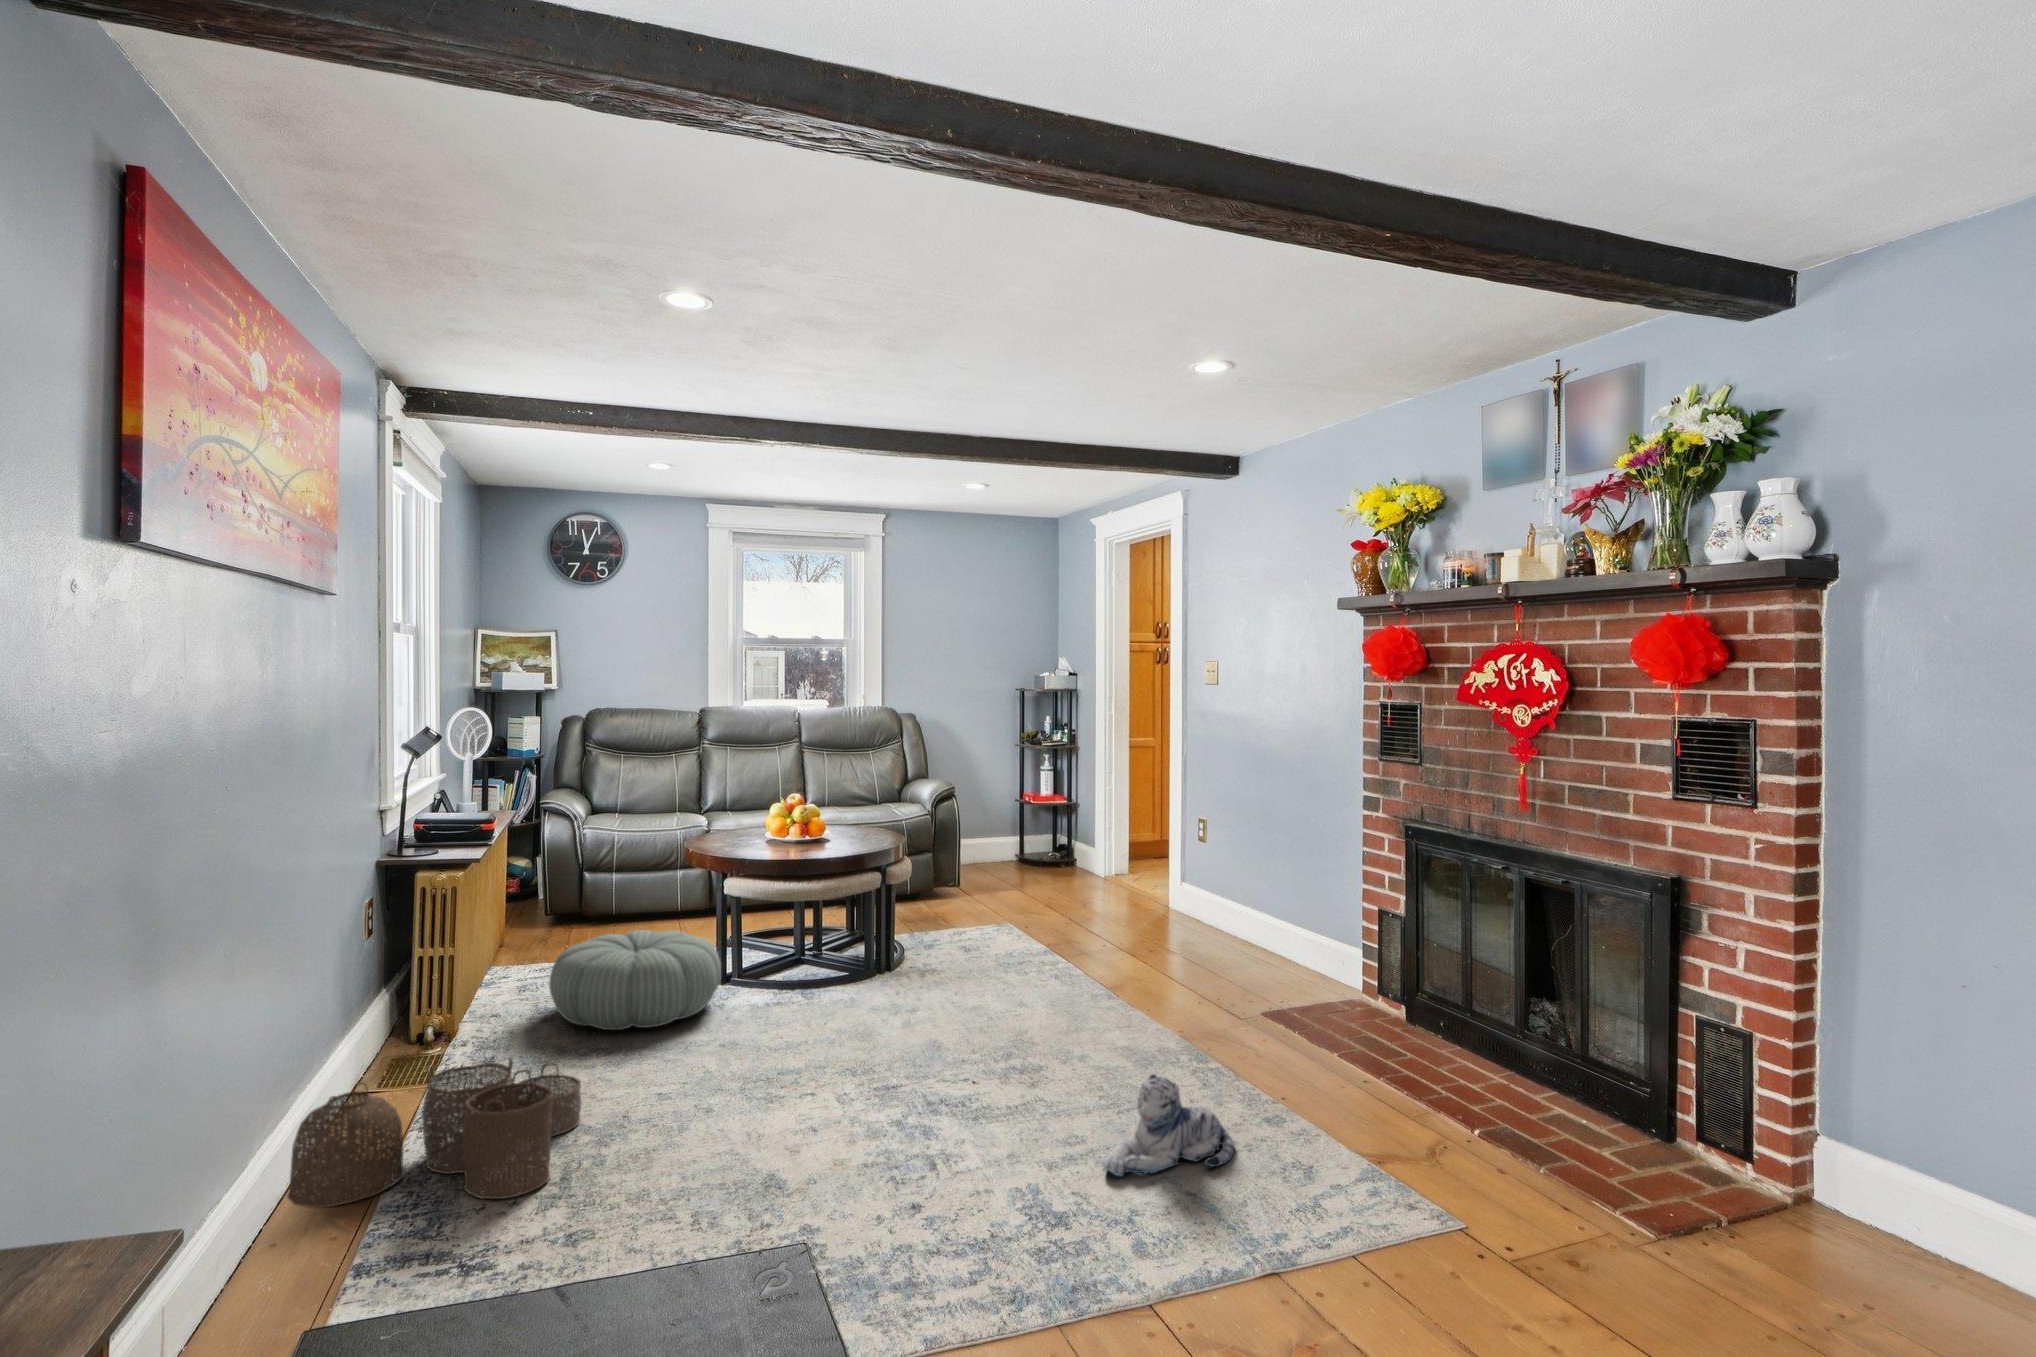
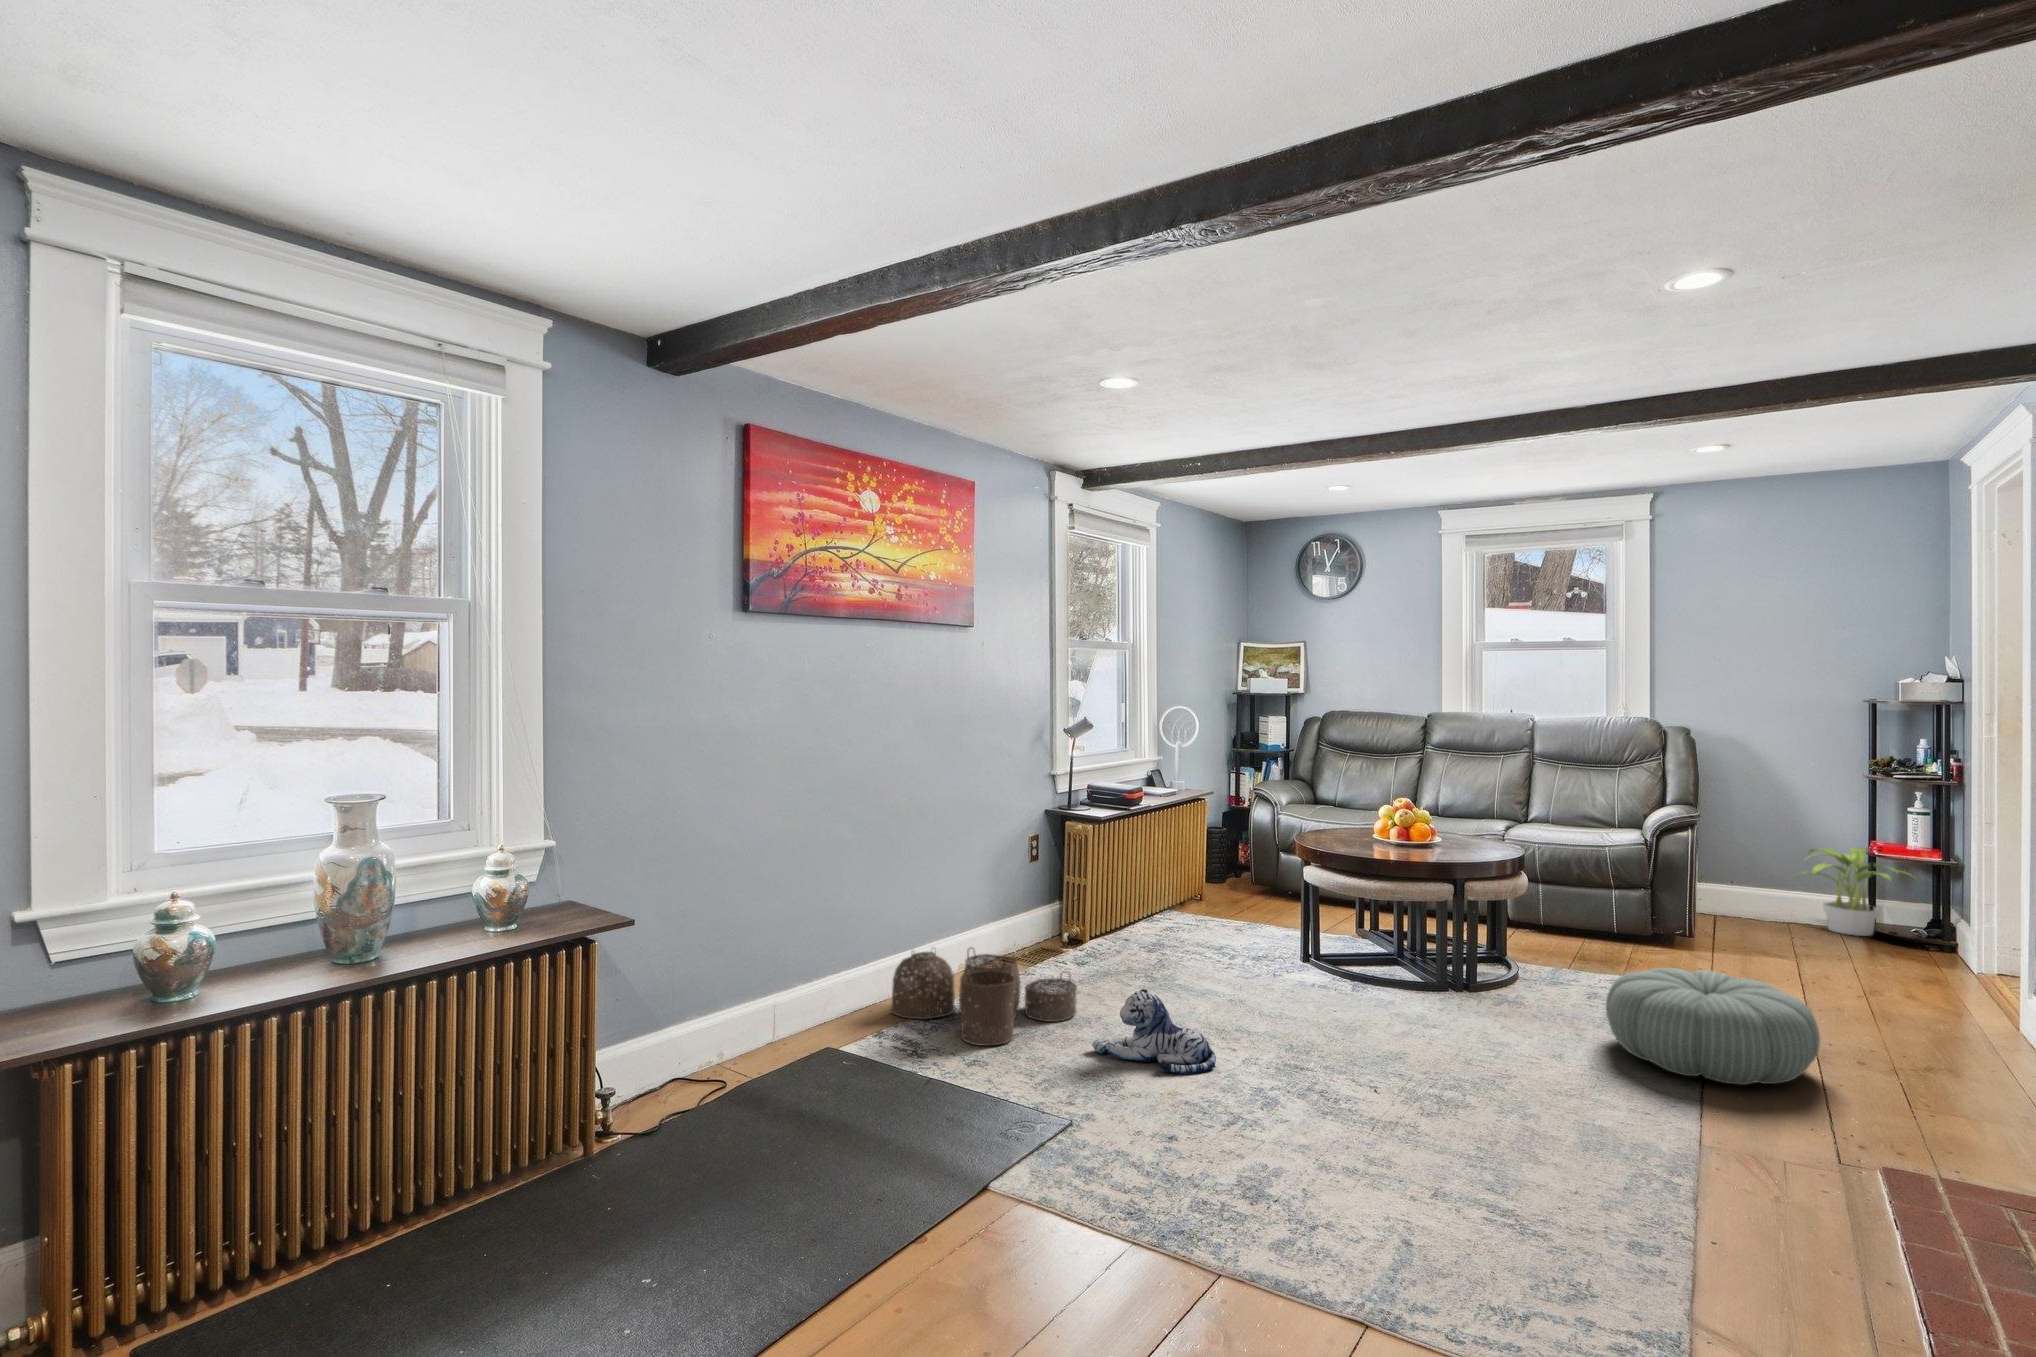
potted plant: none [1000,803,1076,872] -> present [1801,847,1912,936]
pouf: present [549,930,721,1030] -> present [1606,968,1820,1085]
plush toy: present [1102,1074,1234,1177] -> present [1092,989,1216,1074]

